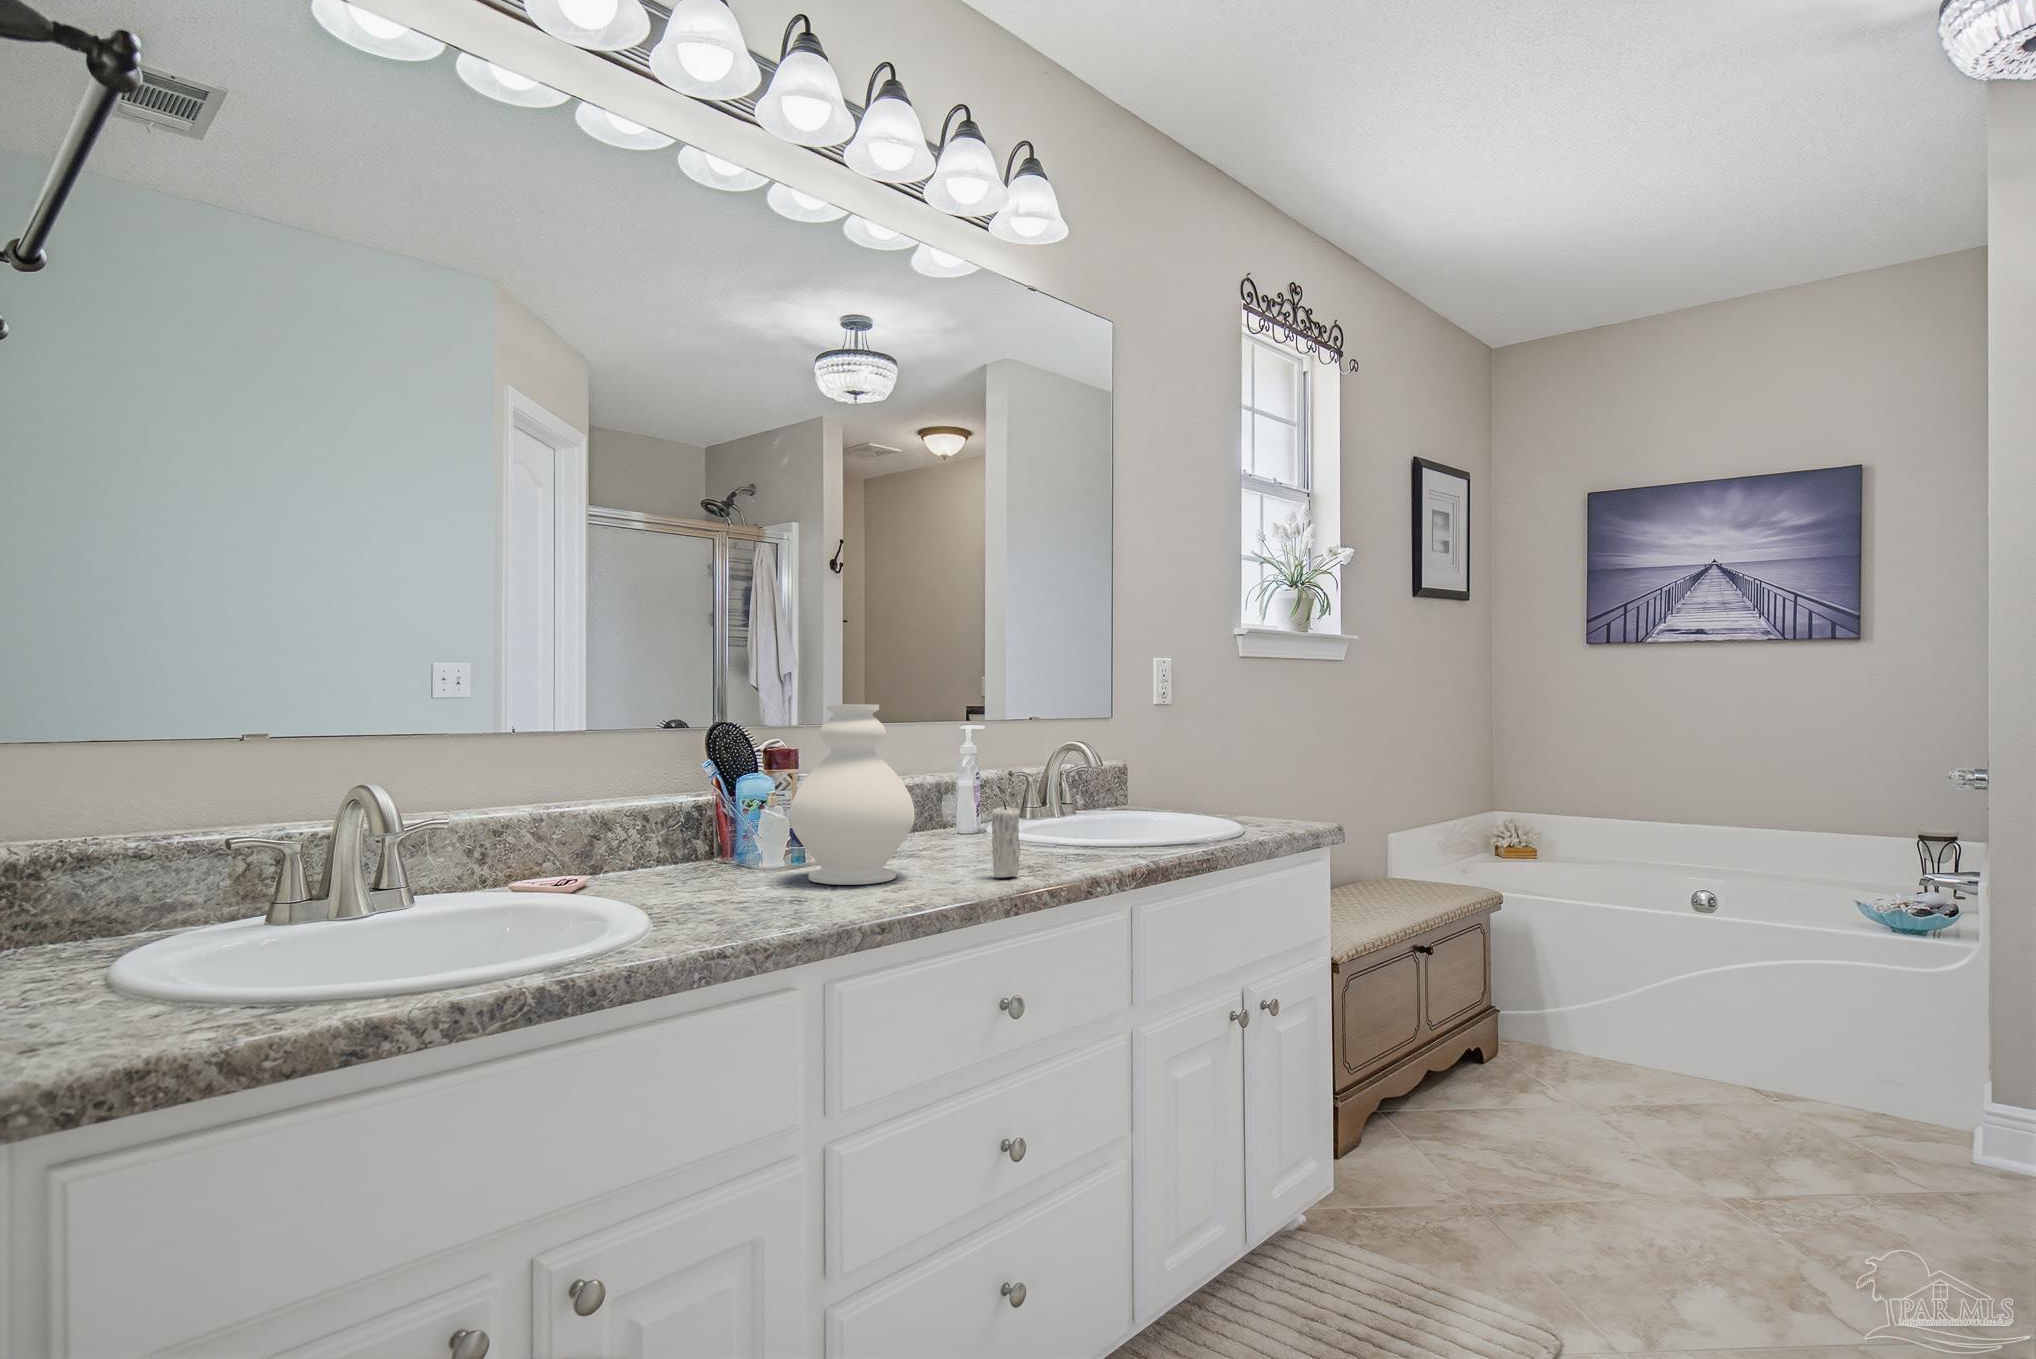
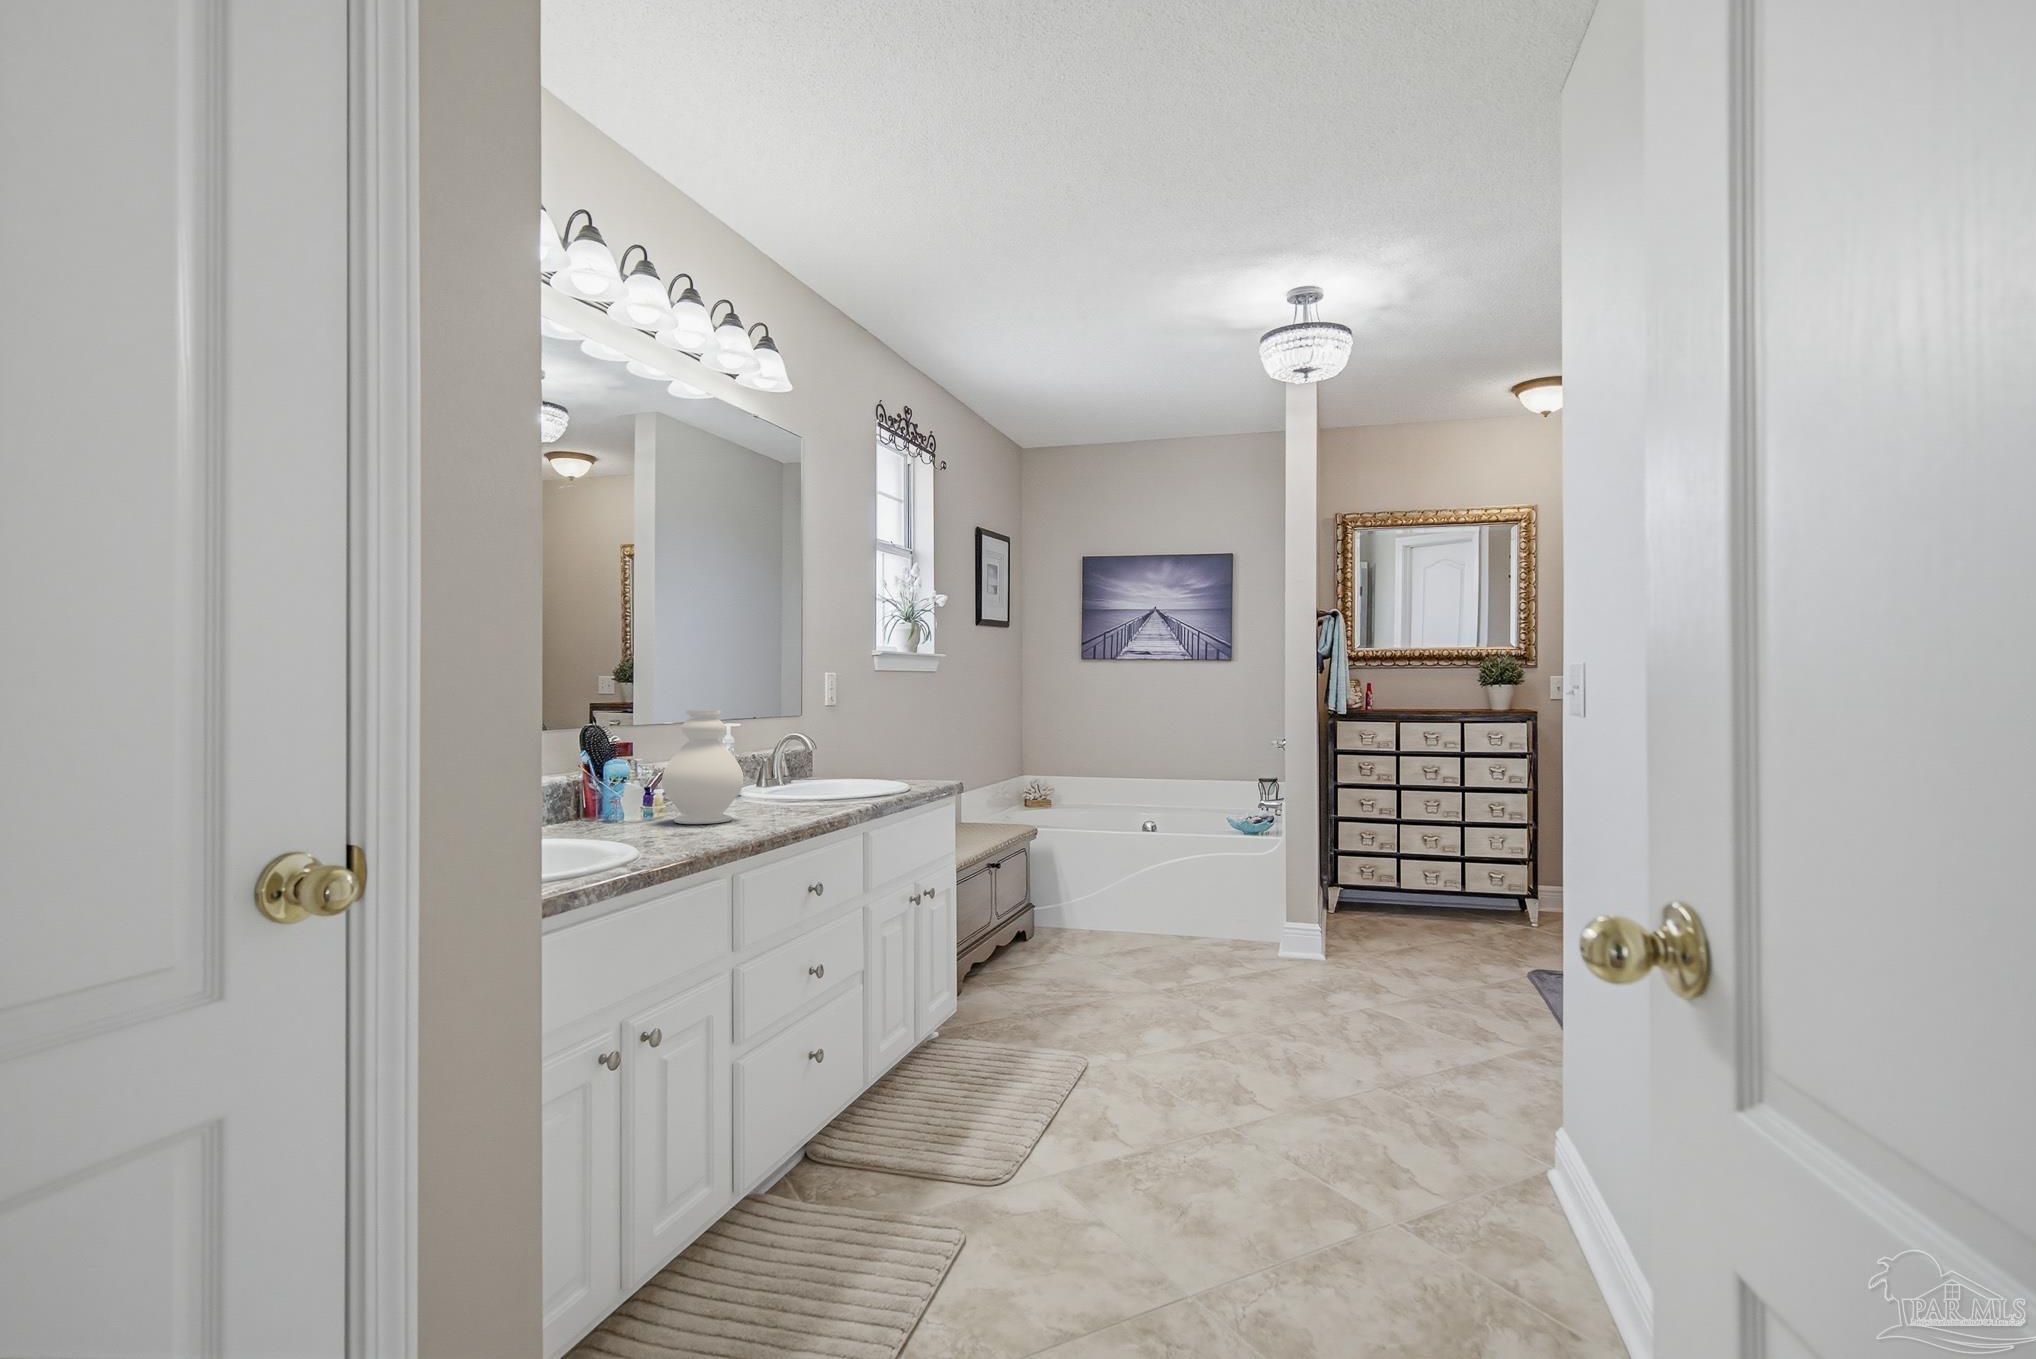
candle: present [992,798,1020,878] -> none [792,764,810,815]

